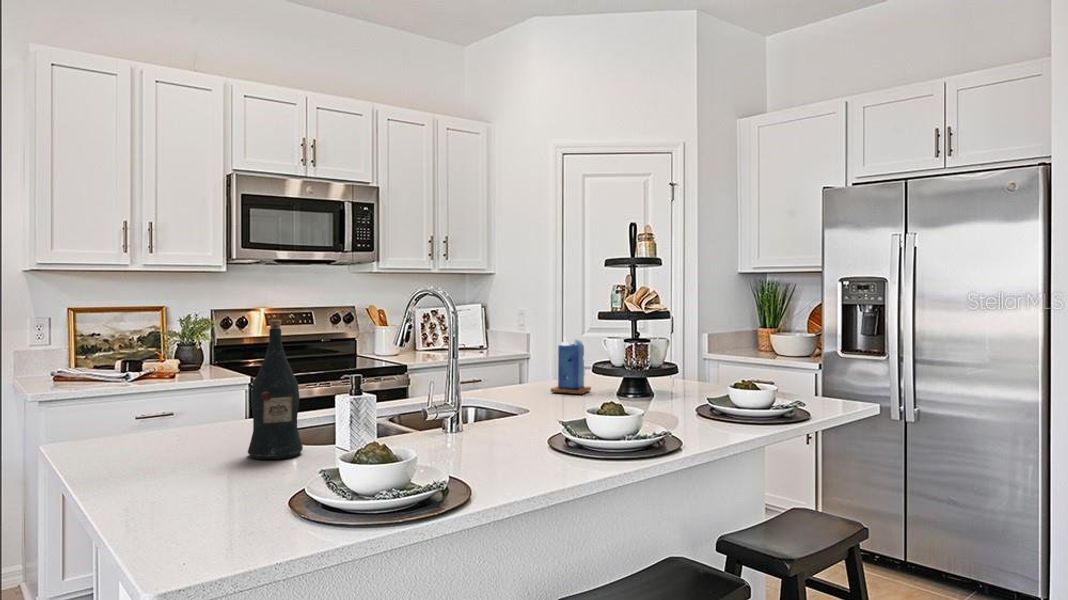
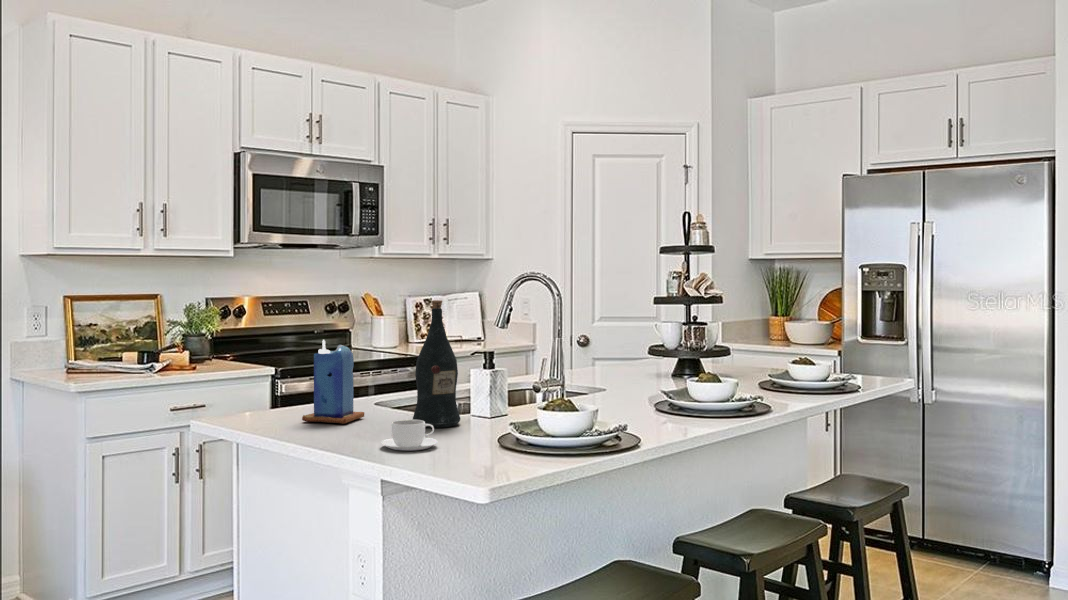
candle: present [551,336,591,394] -> present [302,340,364,424]
coffee cup: none [154,457,225,495] -> present [381,420,438,451]

